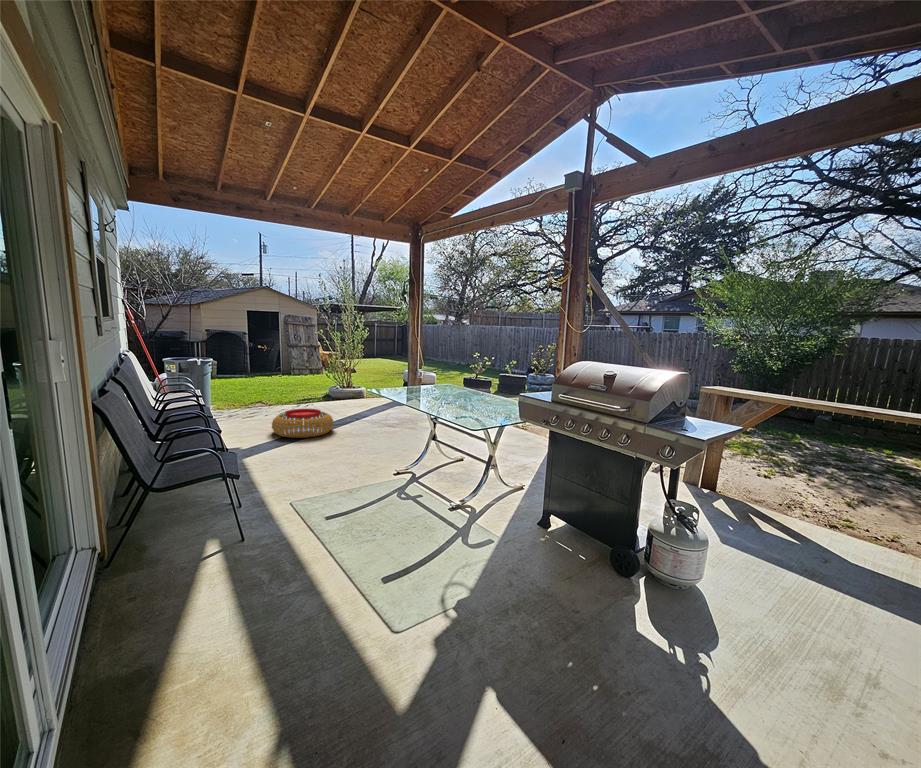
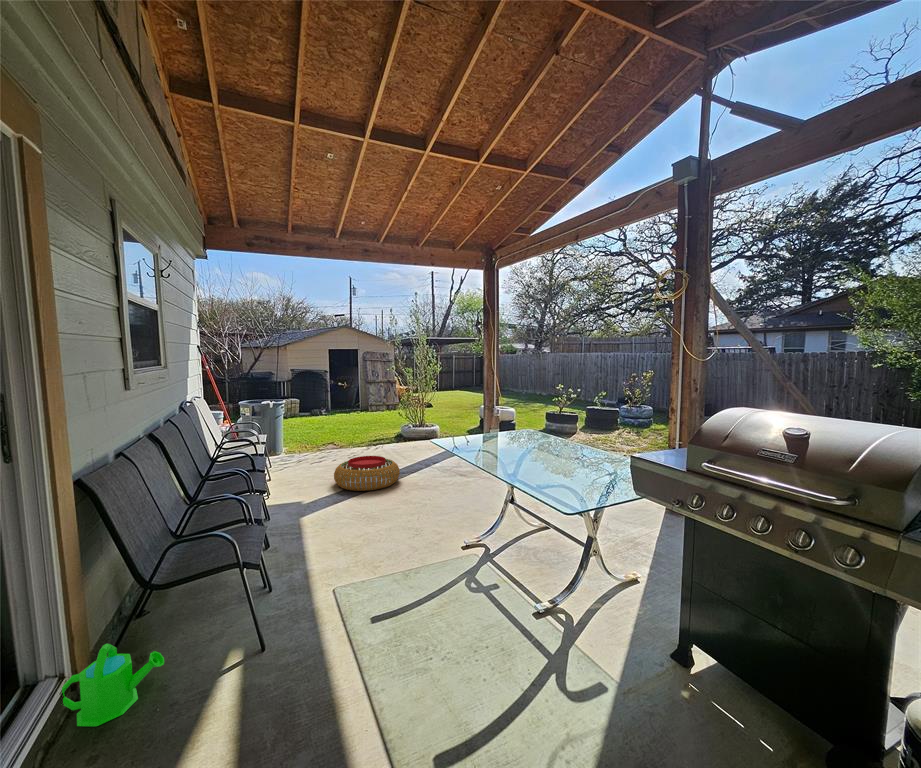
watering can: none [82,528,168,585] -> present [62,644,164,726]

